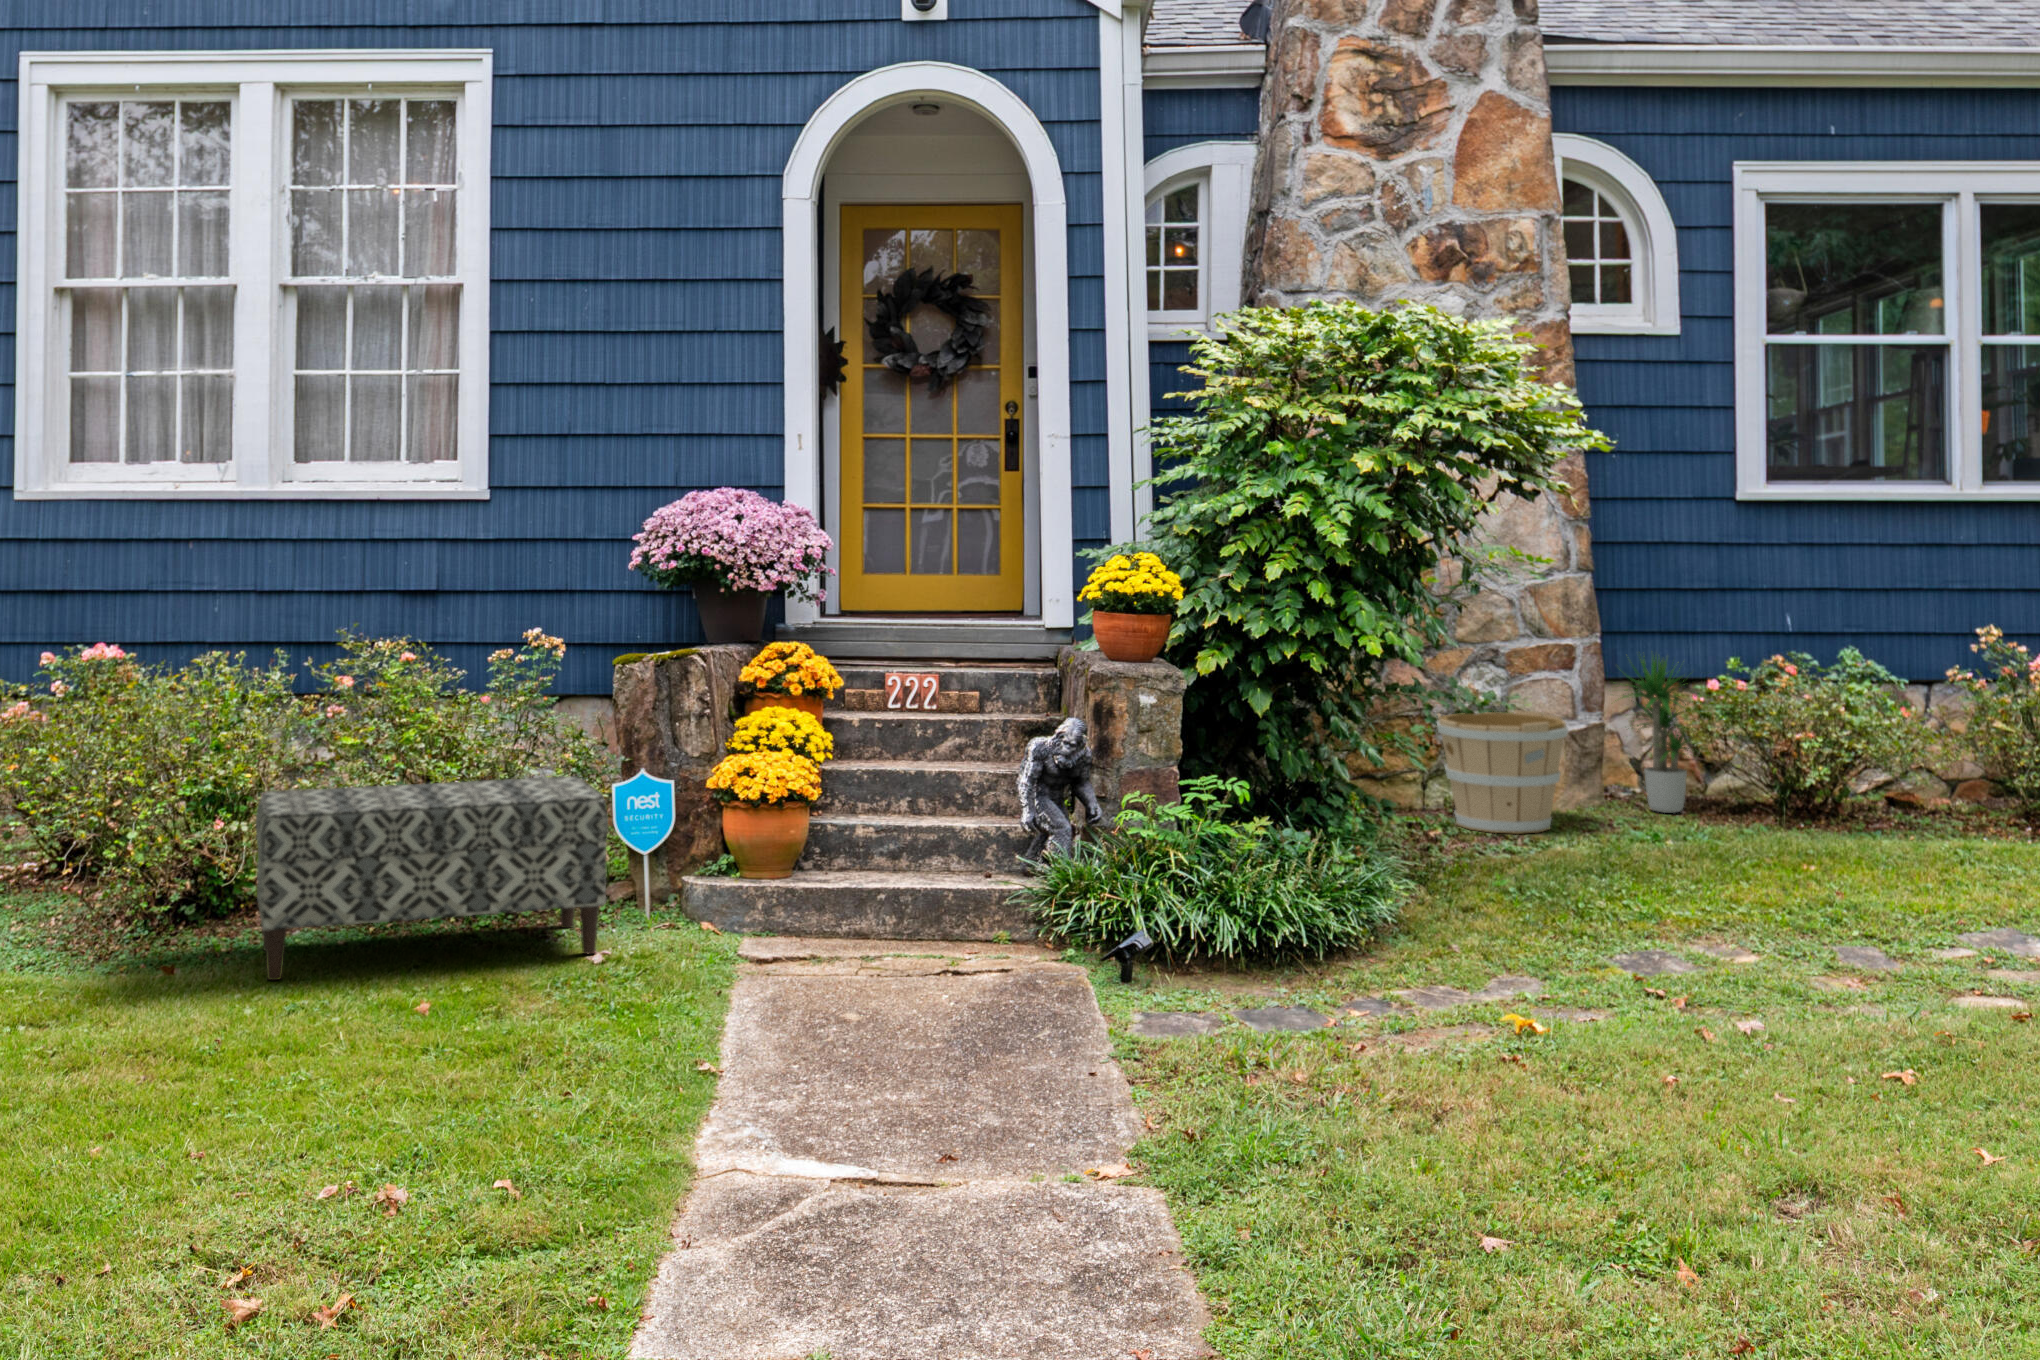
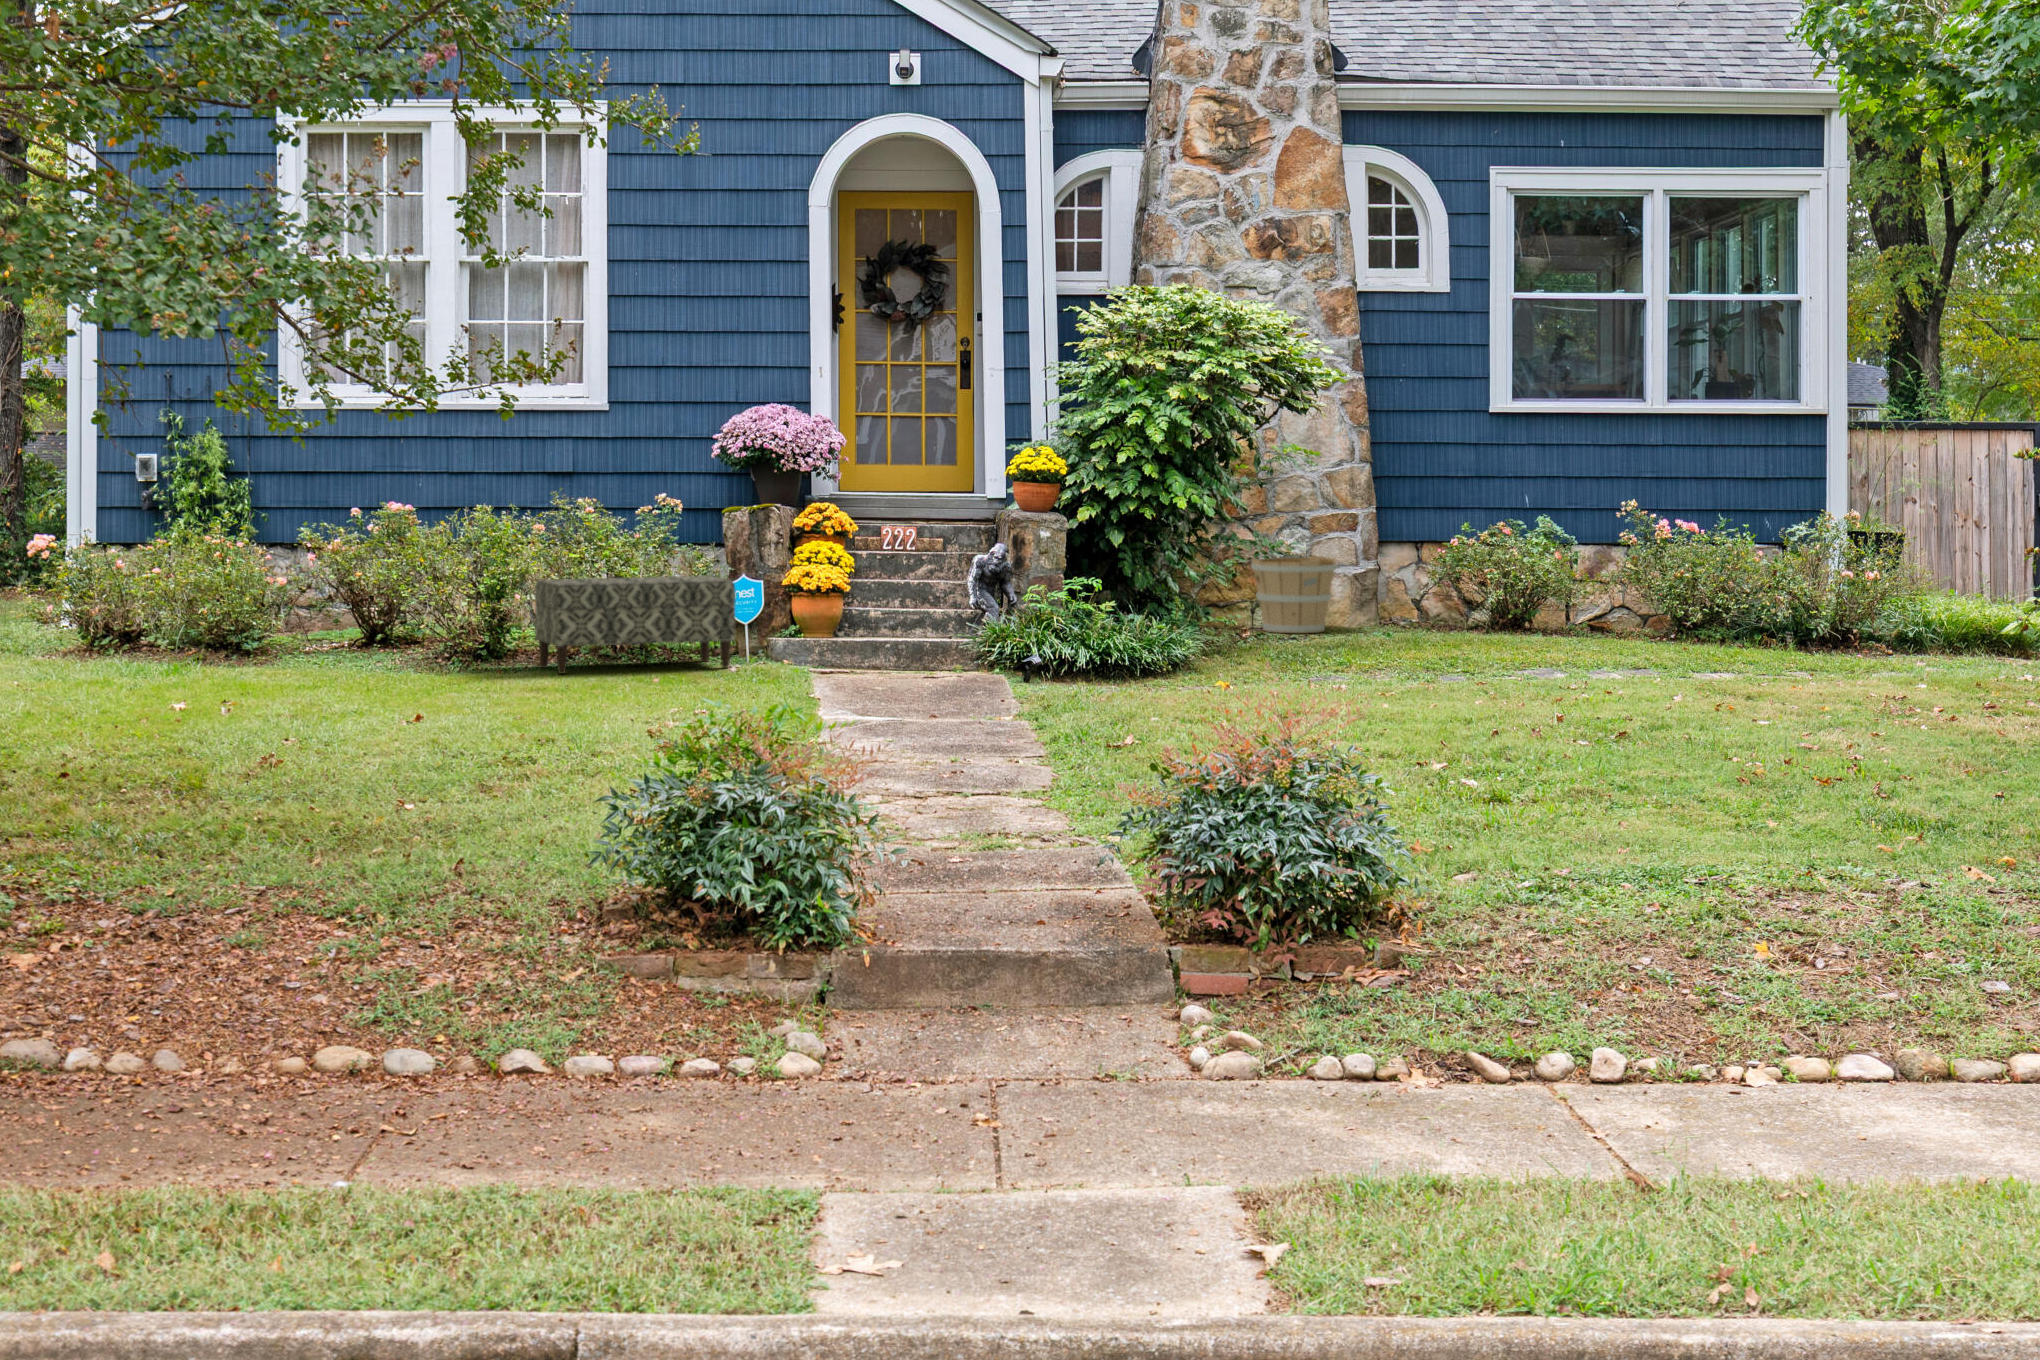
potted plant: present [1615,658,1698,813] -> none [1375,516,1442,626]

